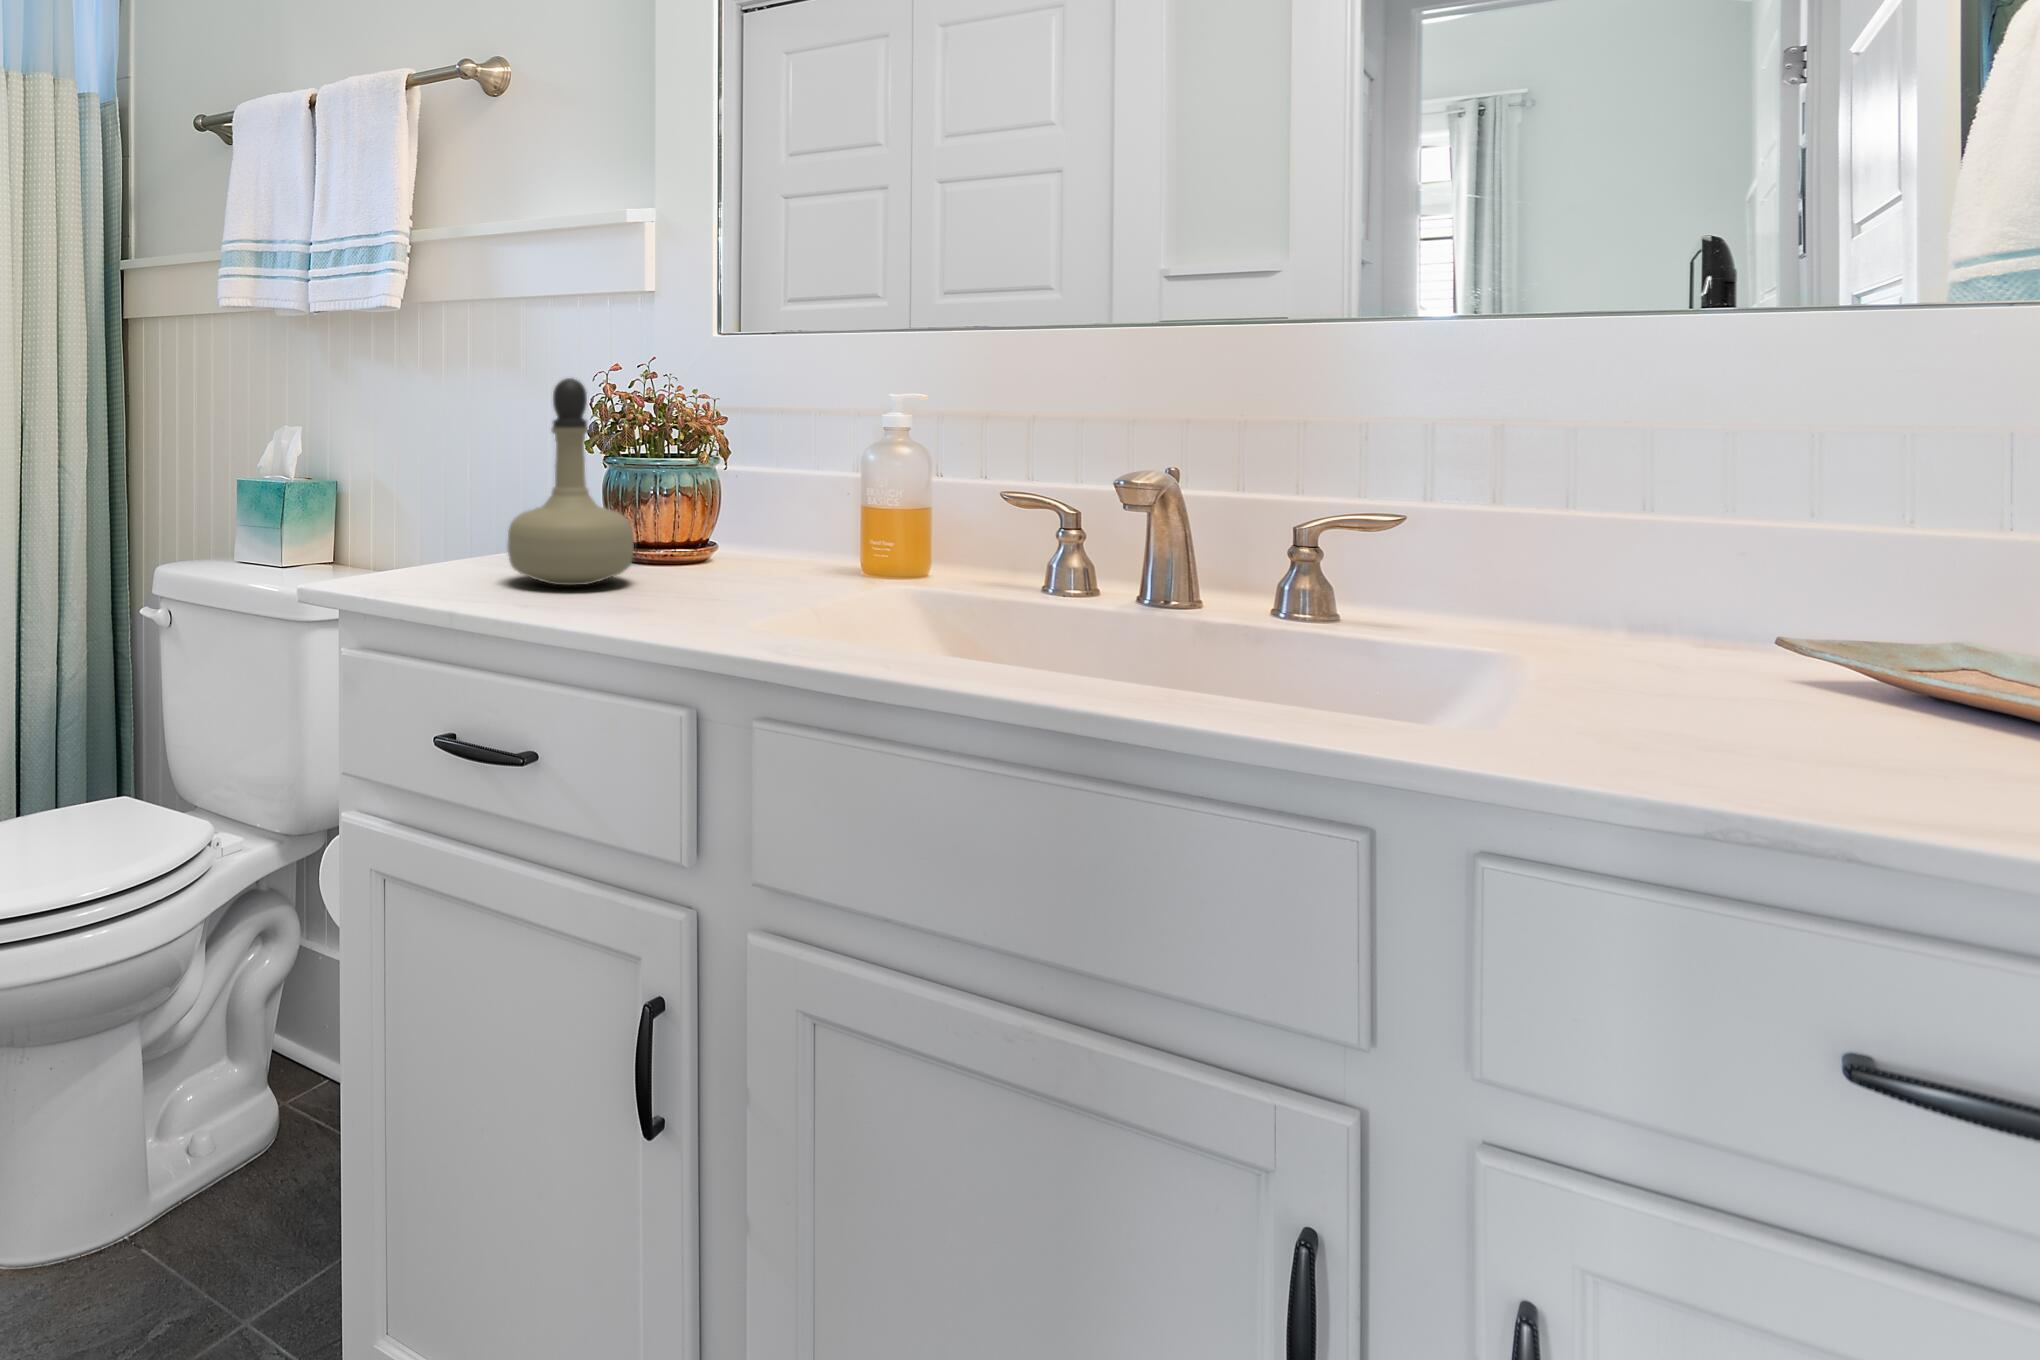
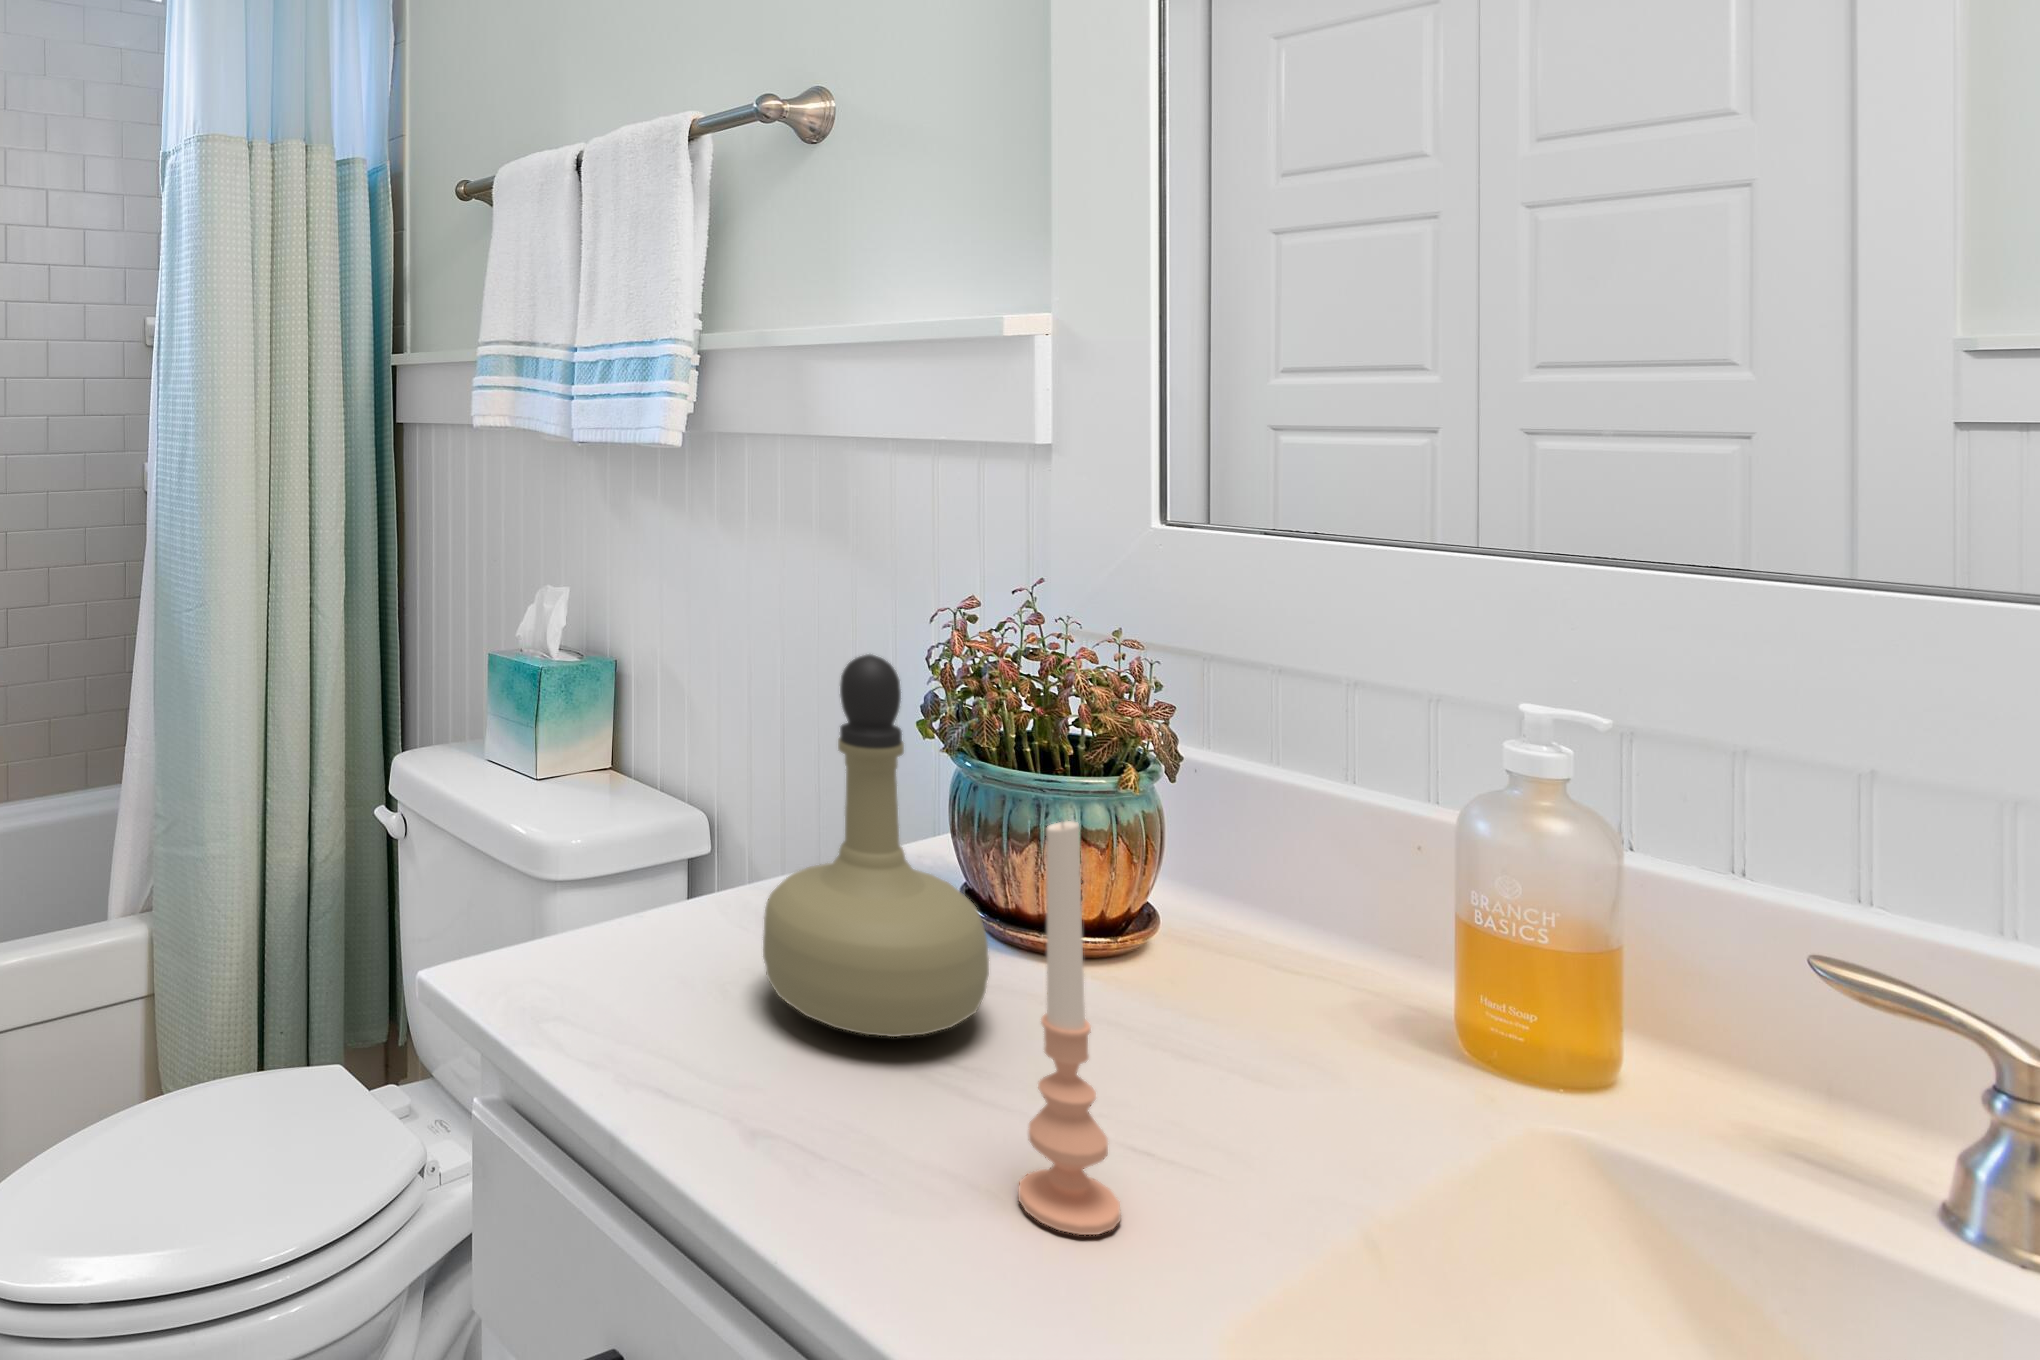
candle: none [658,419,706,614] -> present [1018,821,1121,1235]

